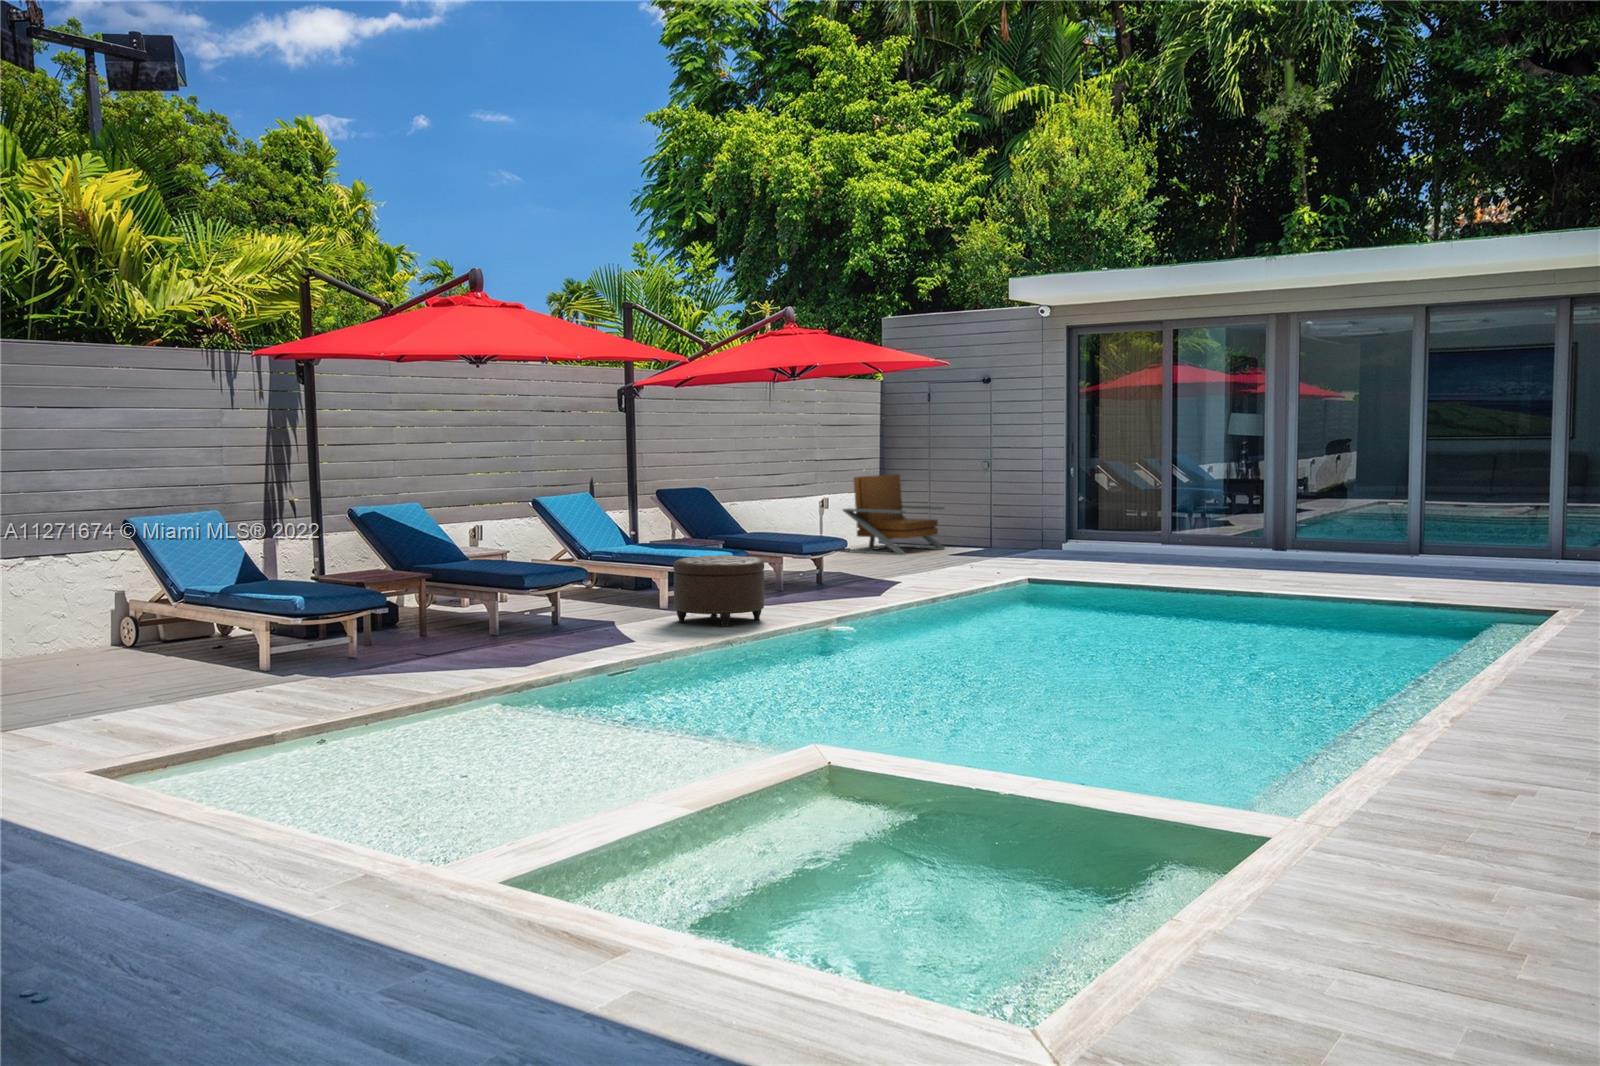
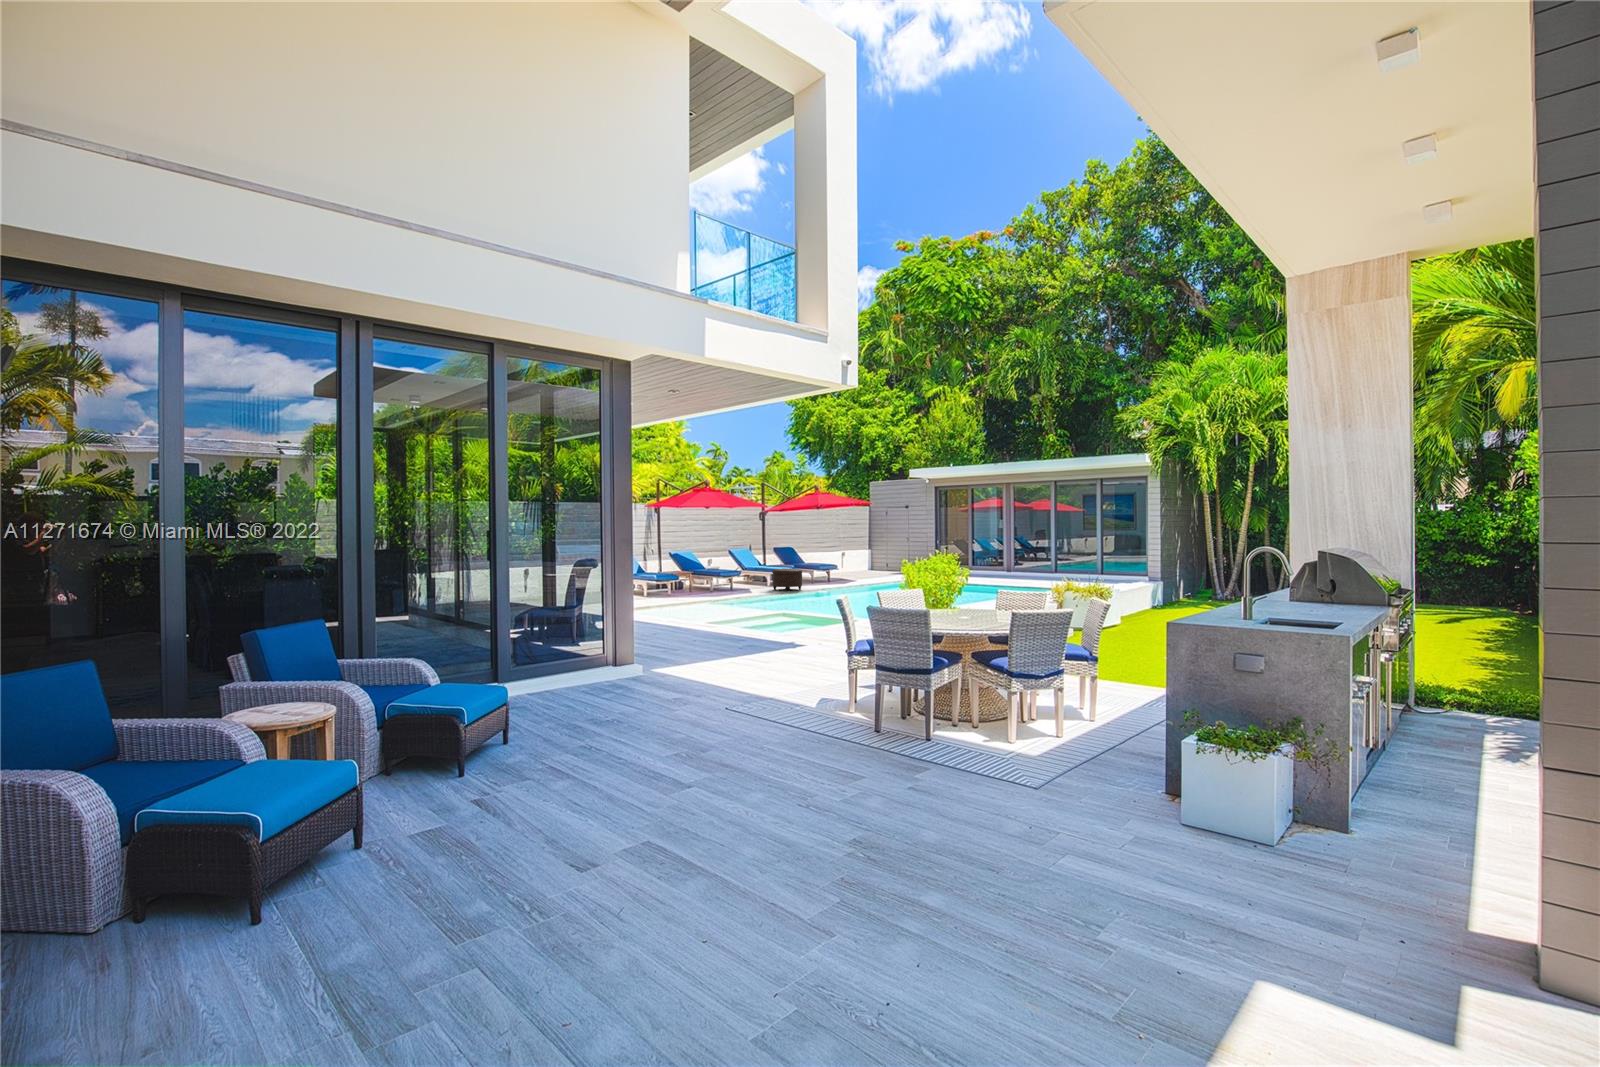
lounge chair: present [843,474,945,555] -> none [846,543,885,573]

